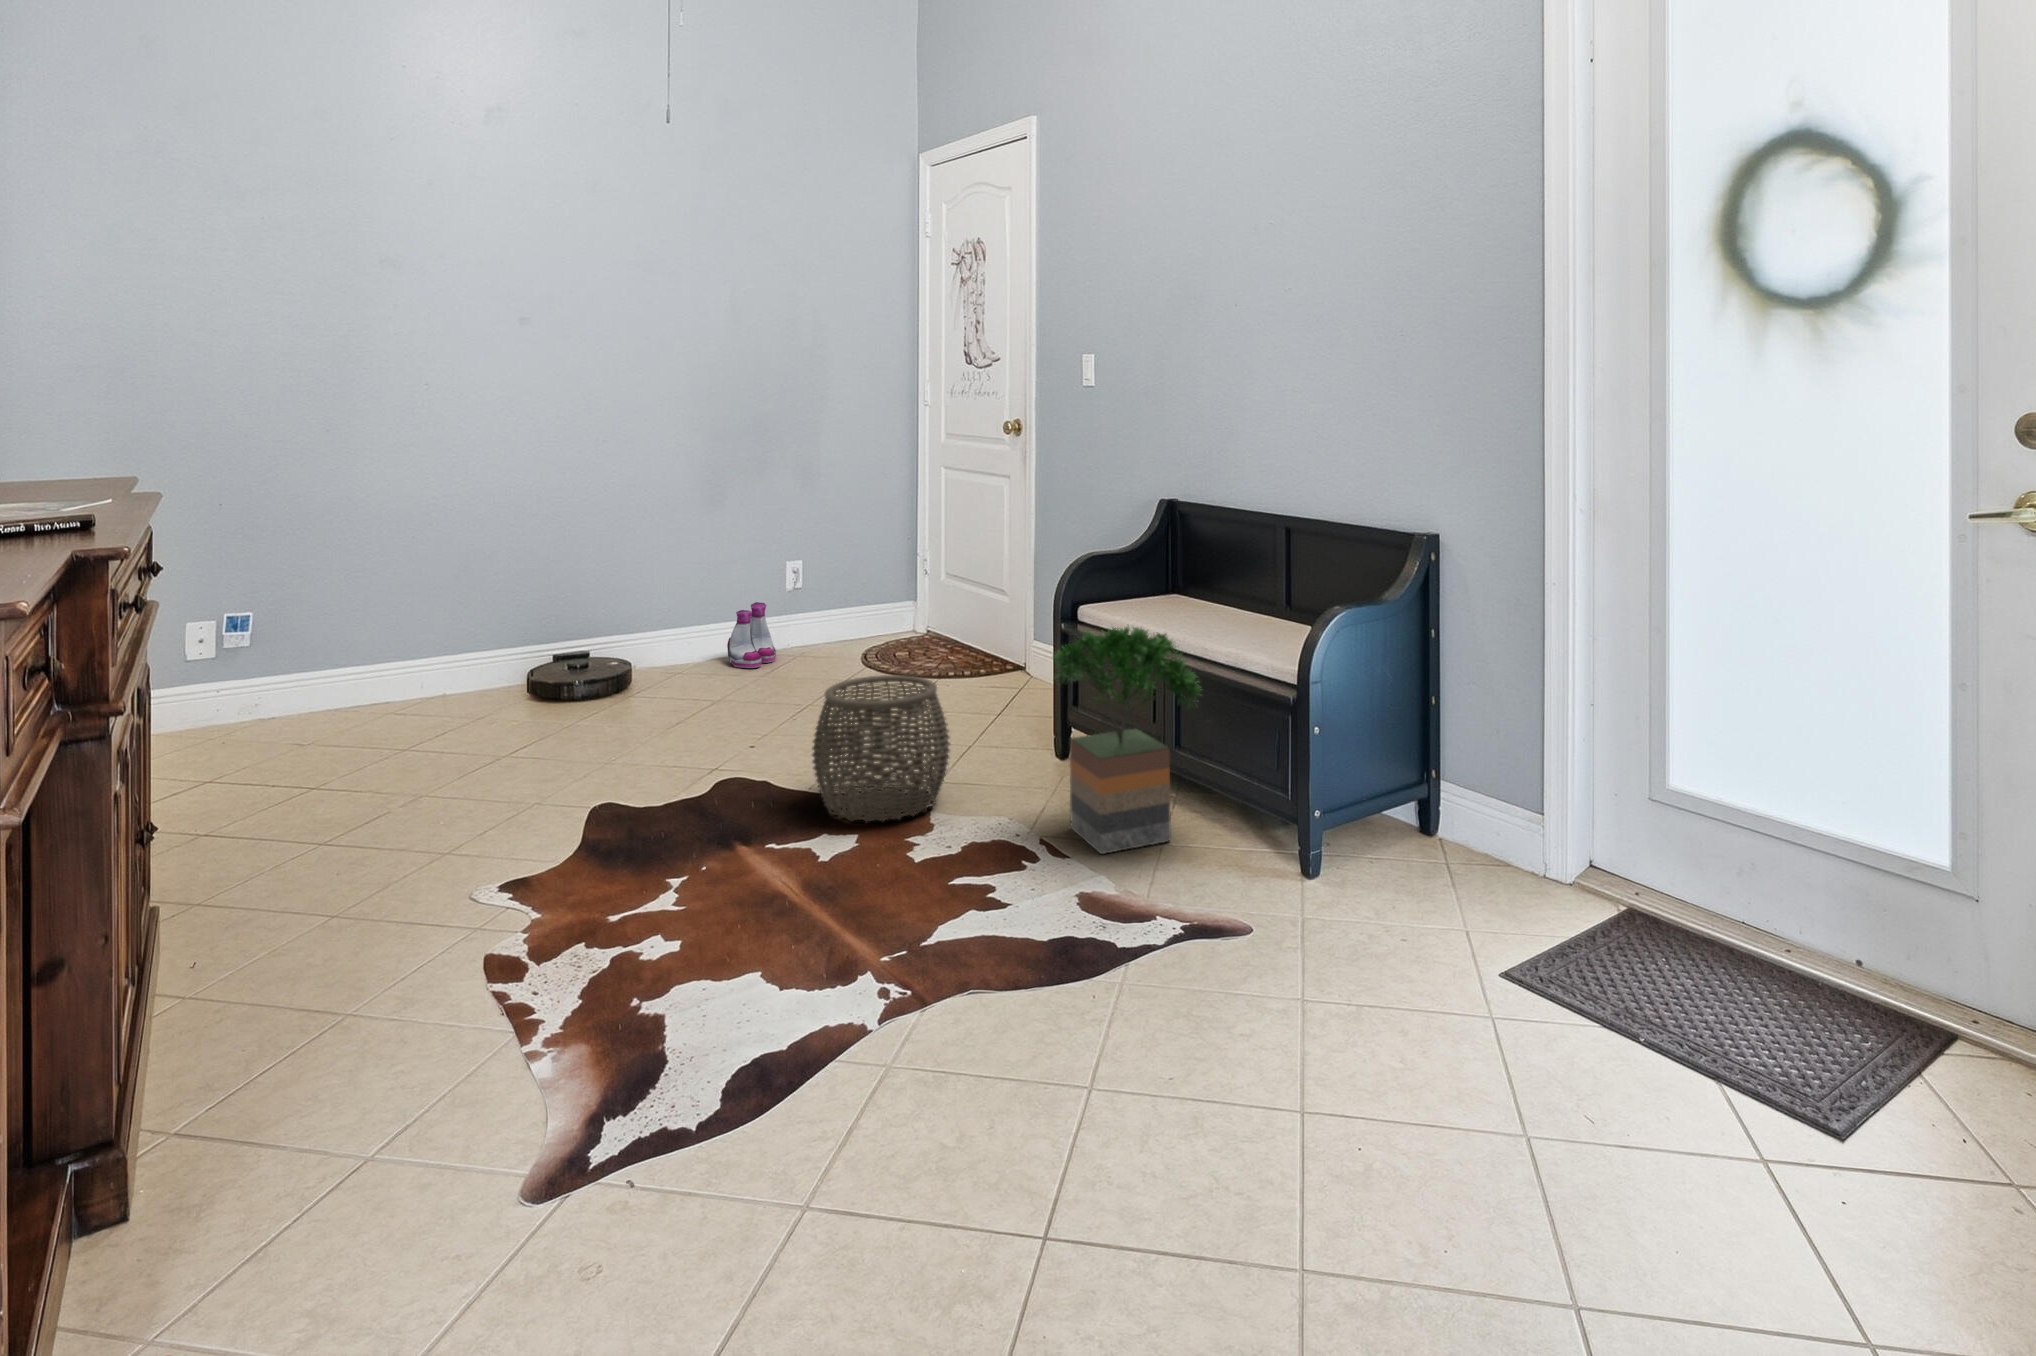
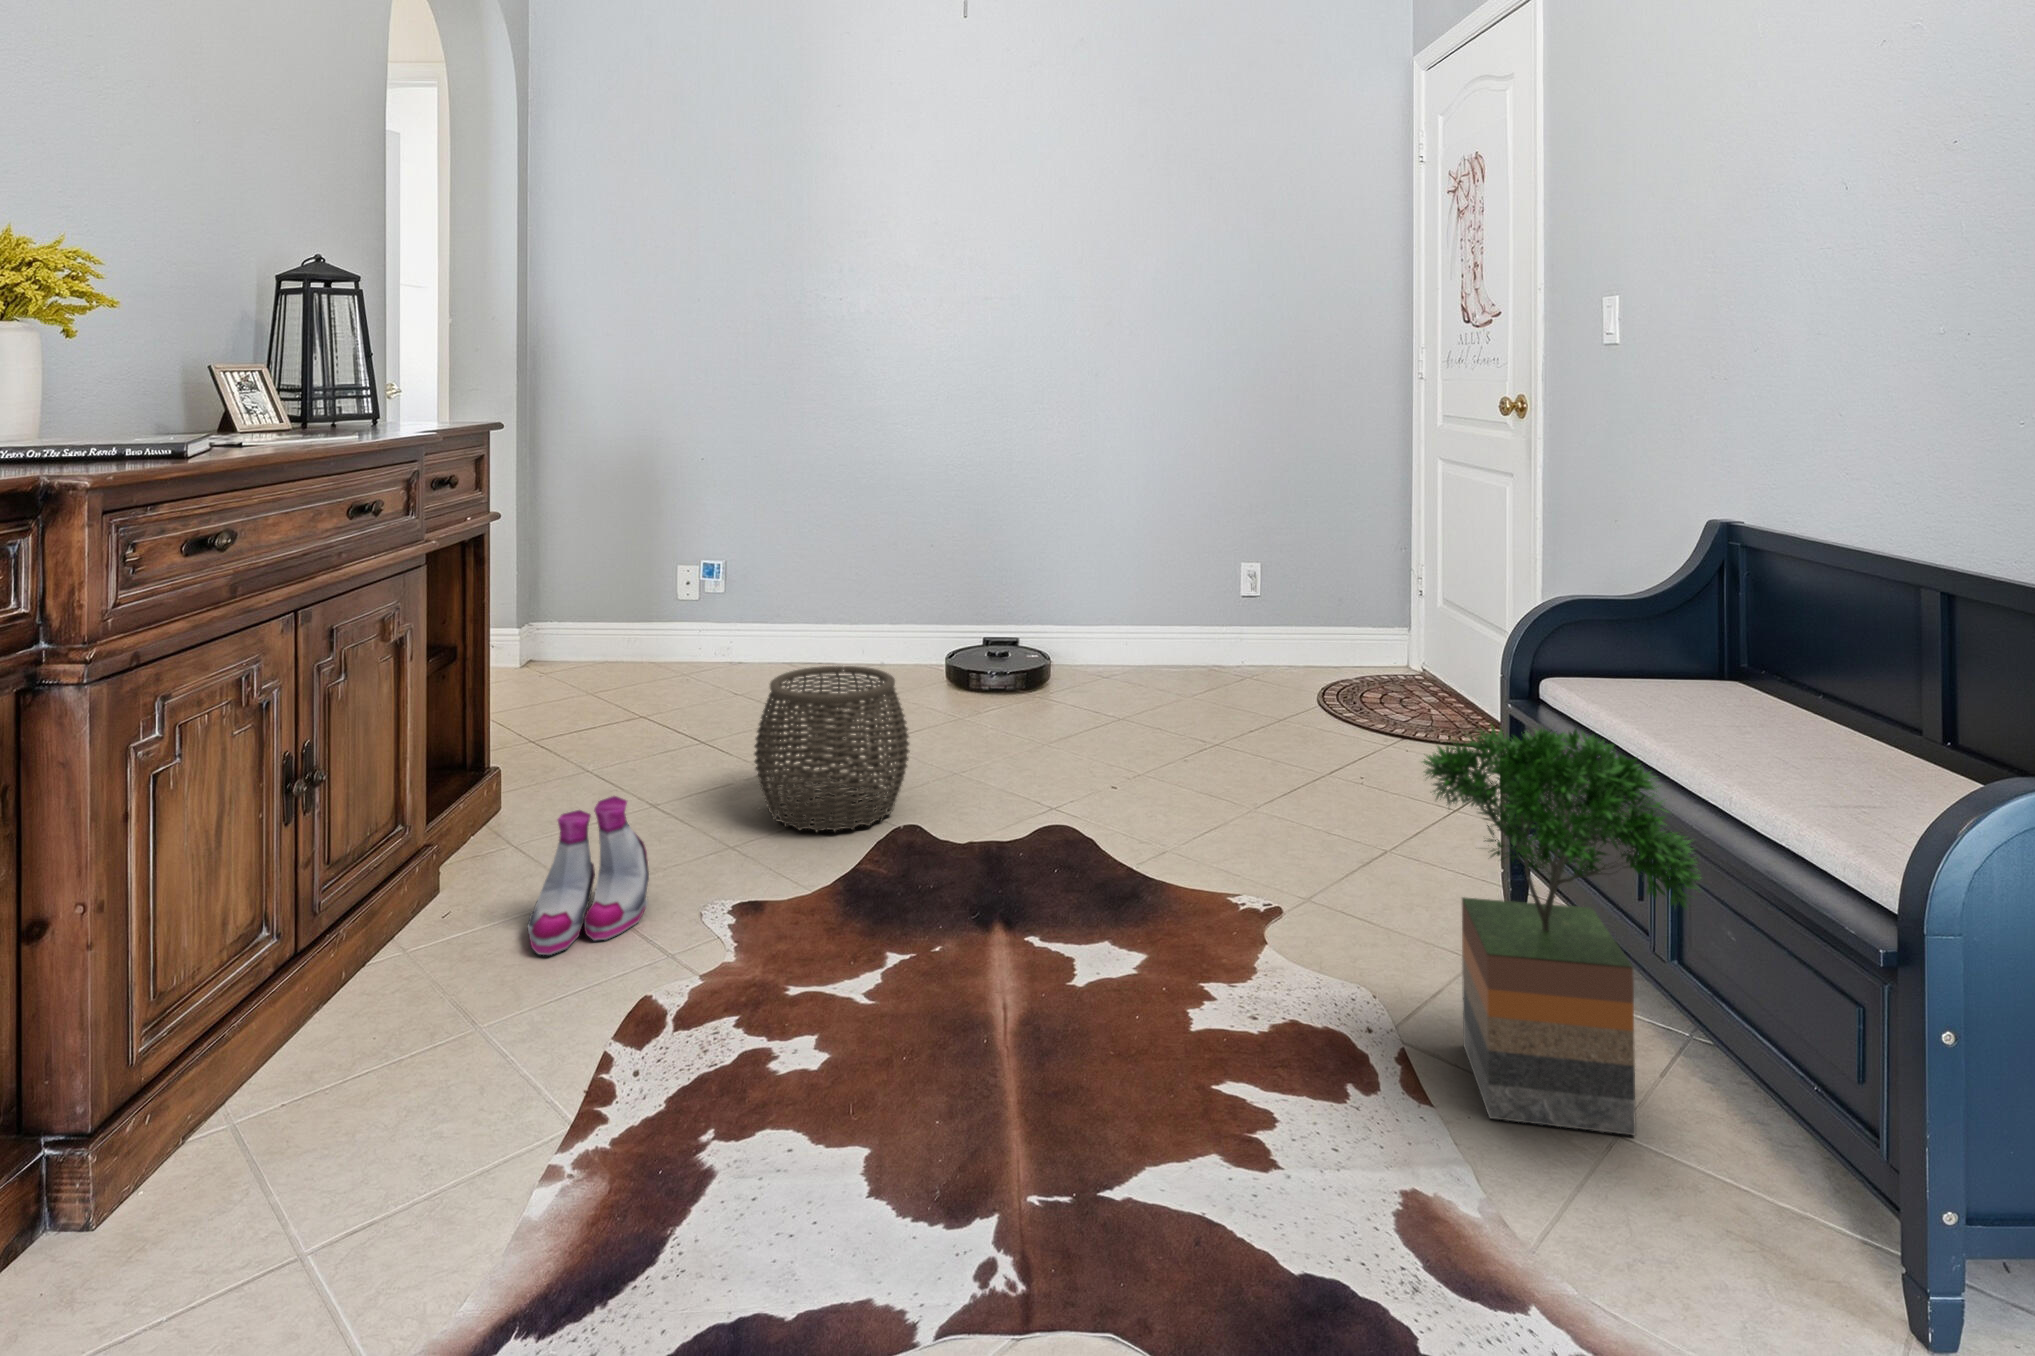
boots: present [727,602,776,668] -> present [528,796,649,955]
woven basket: present [812,675,950,822] -> present [754,666,910,832]

